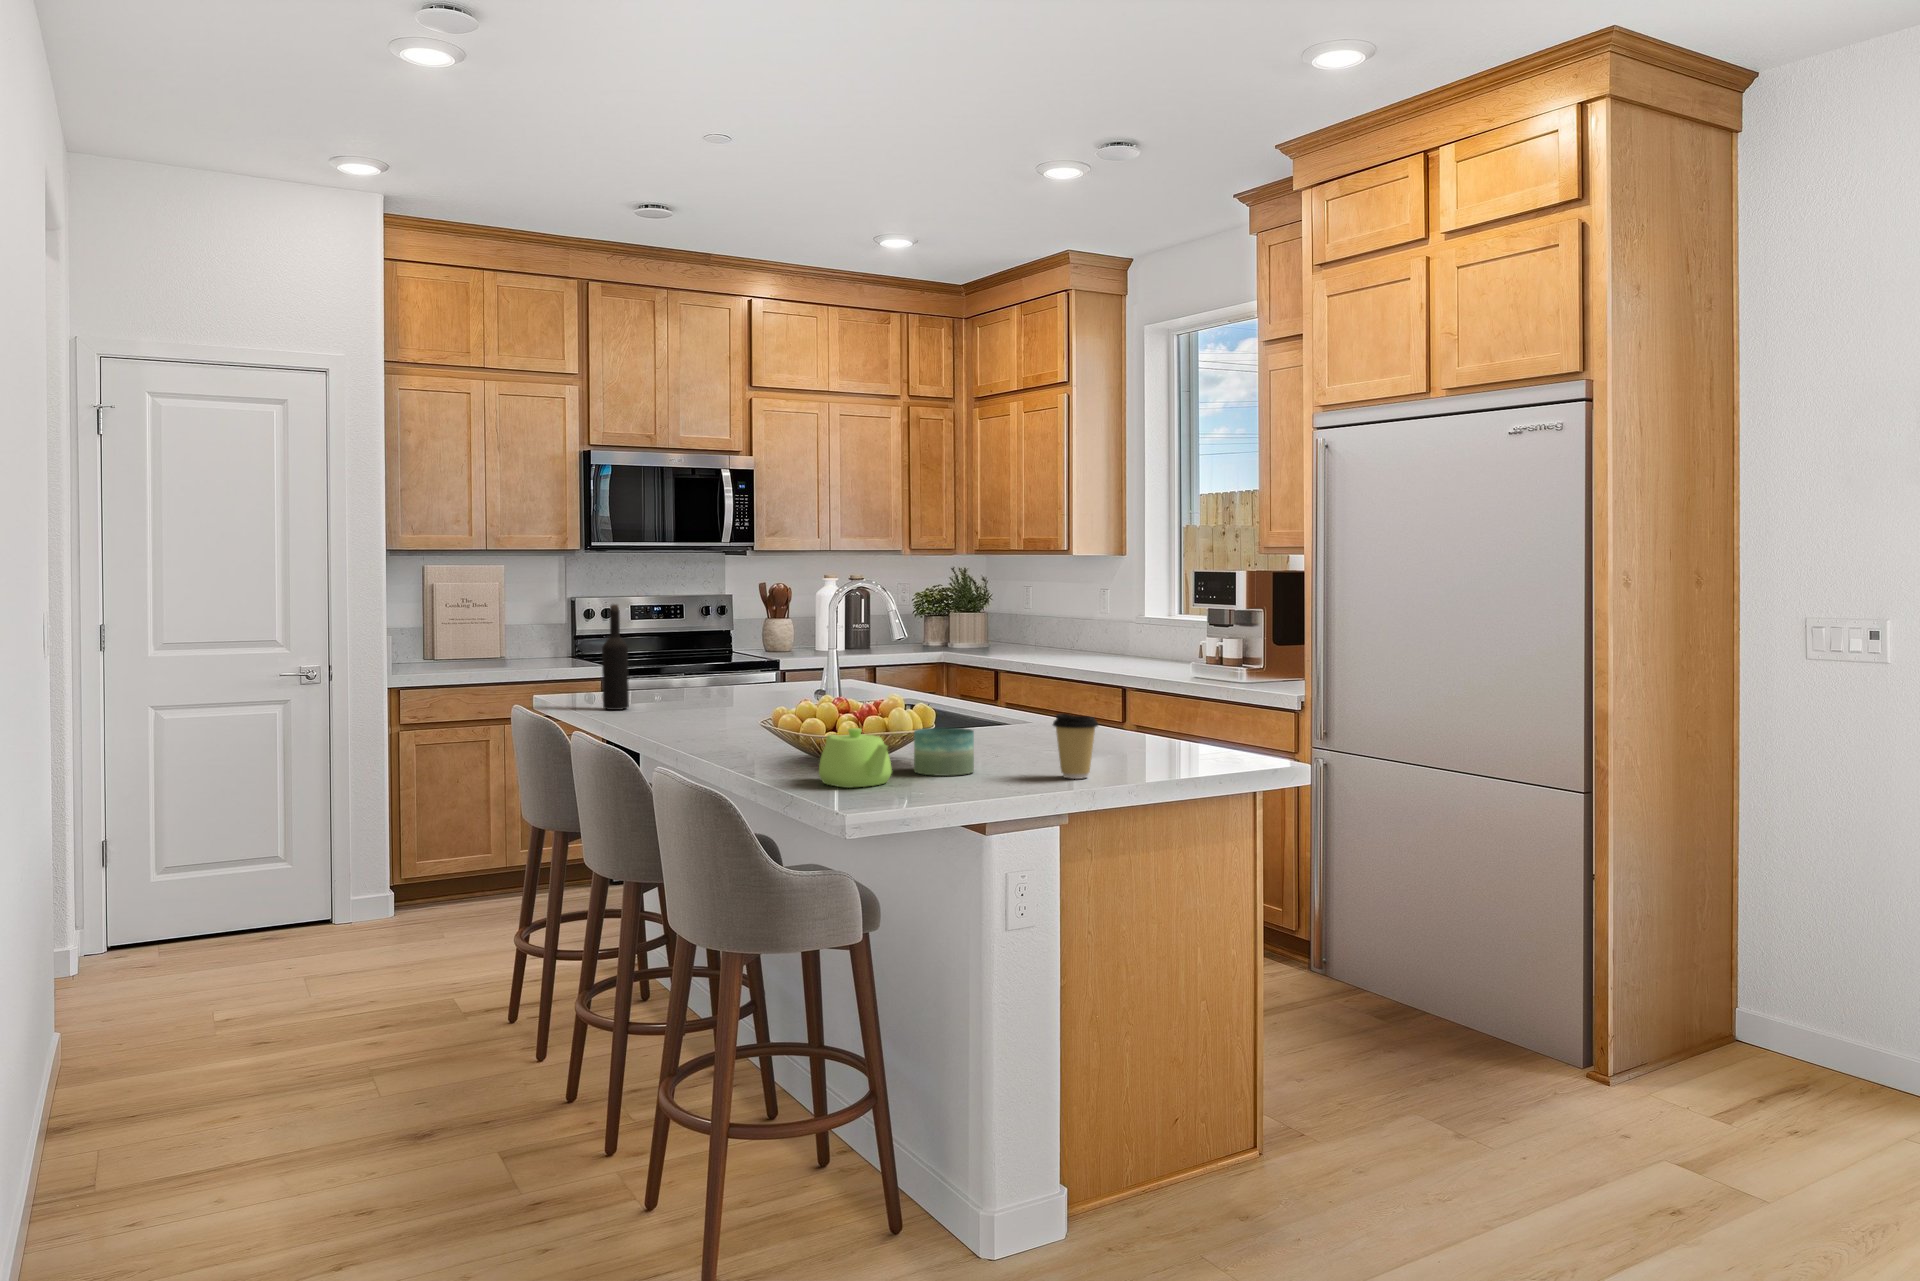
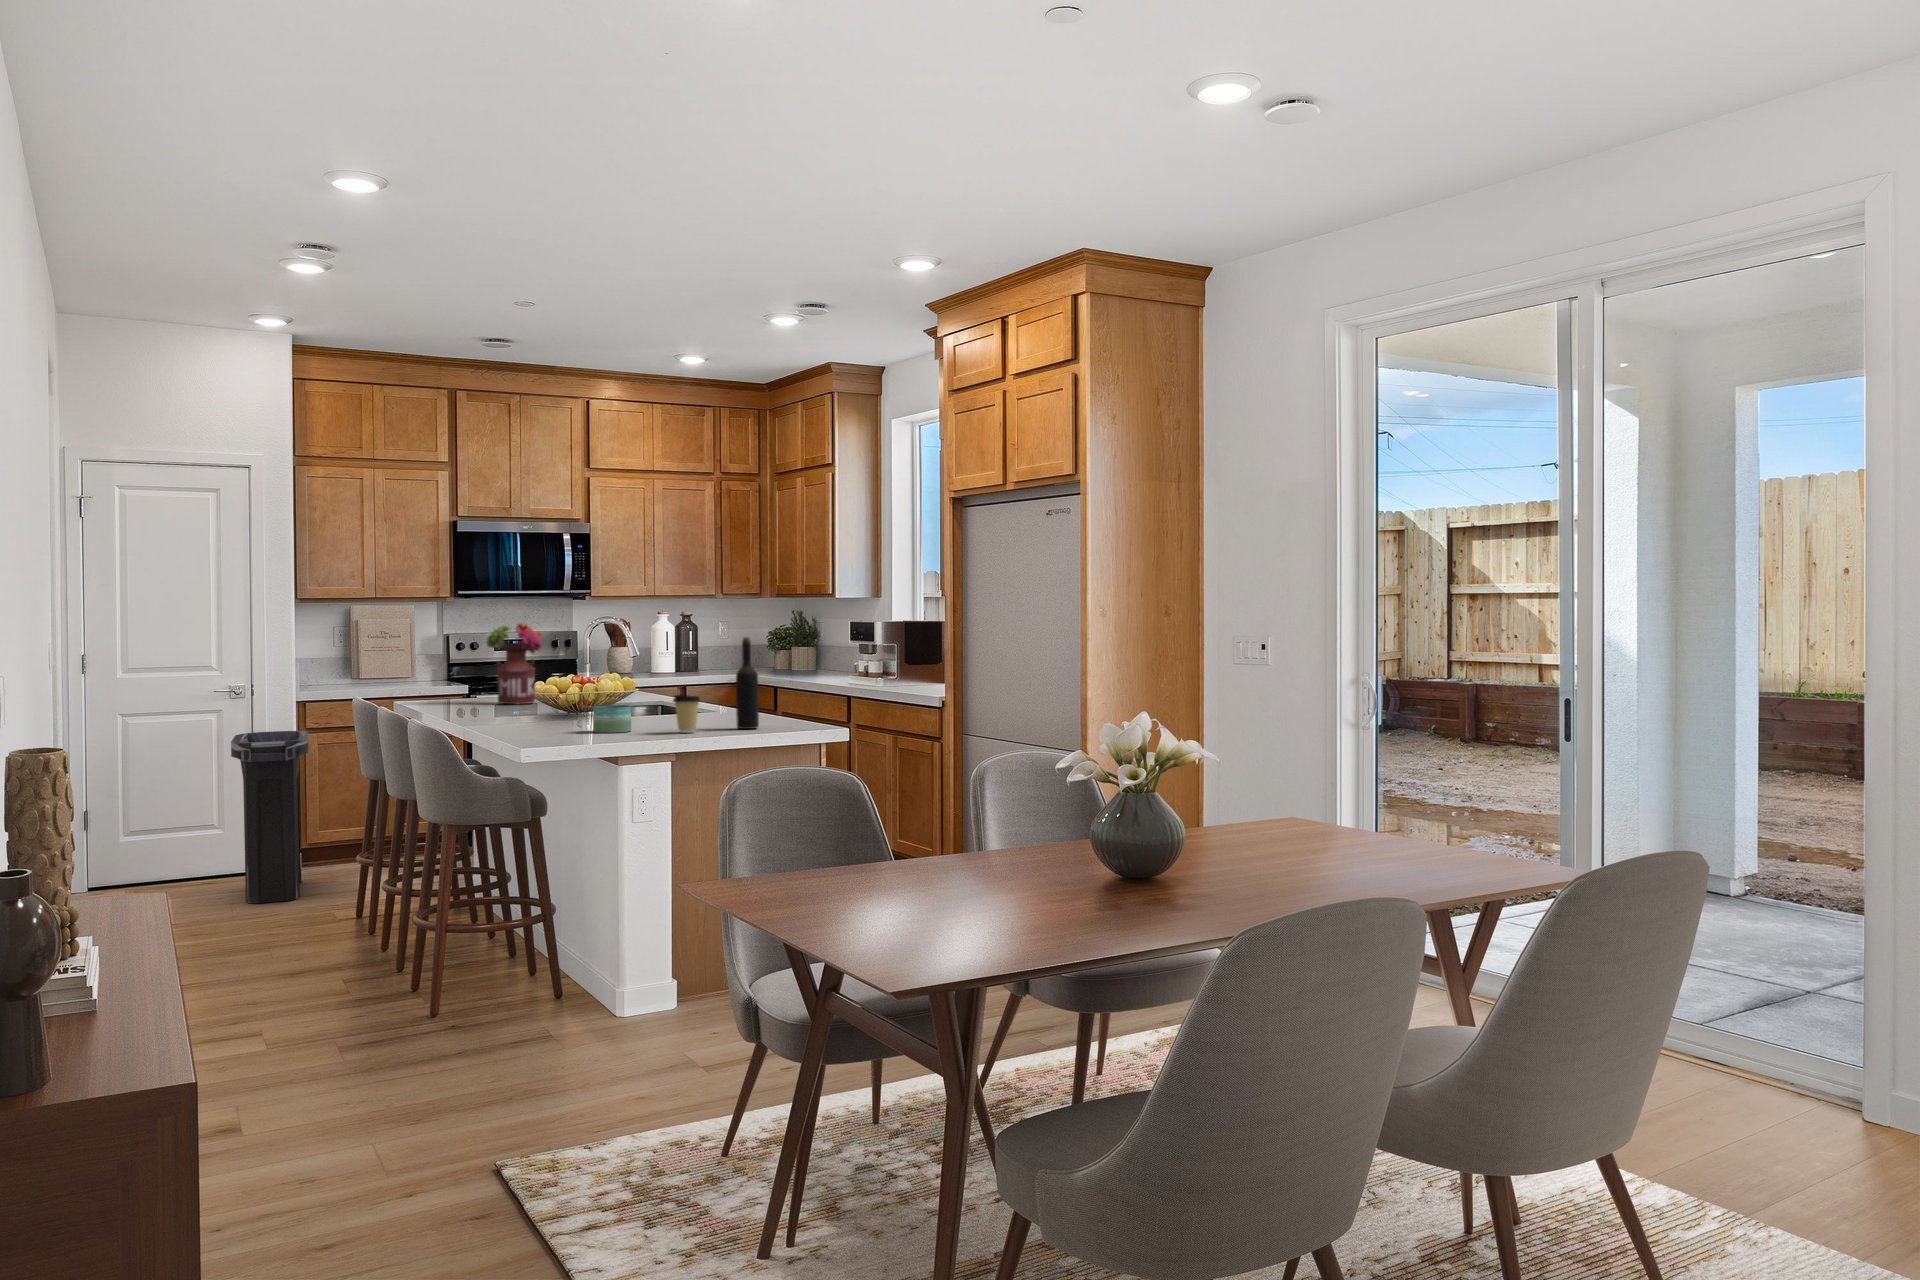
flower arrangement: none [661,586,742,701] -> present [486,622,542,704]
wine bottle: present [602,604,629,710] -> present [736,637,759,729]
trash can: none [307,727,411,970] -> present [231,731,309,903]
teapot: present [819,728,892,788] -> none [526,703,571,737]

